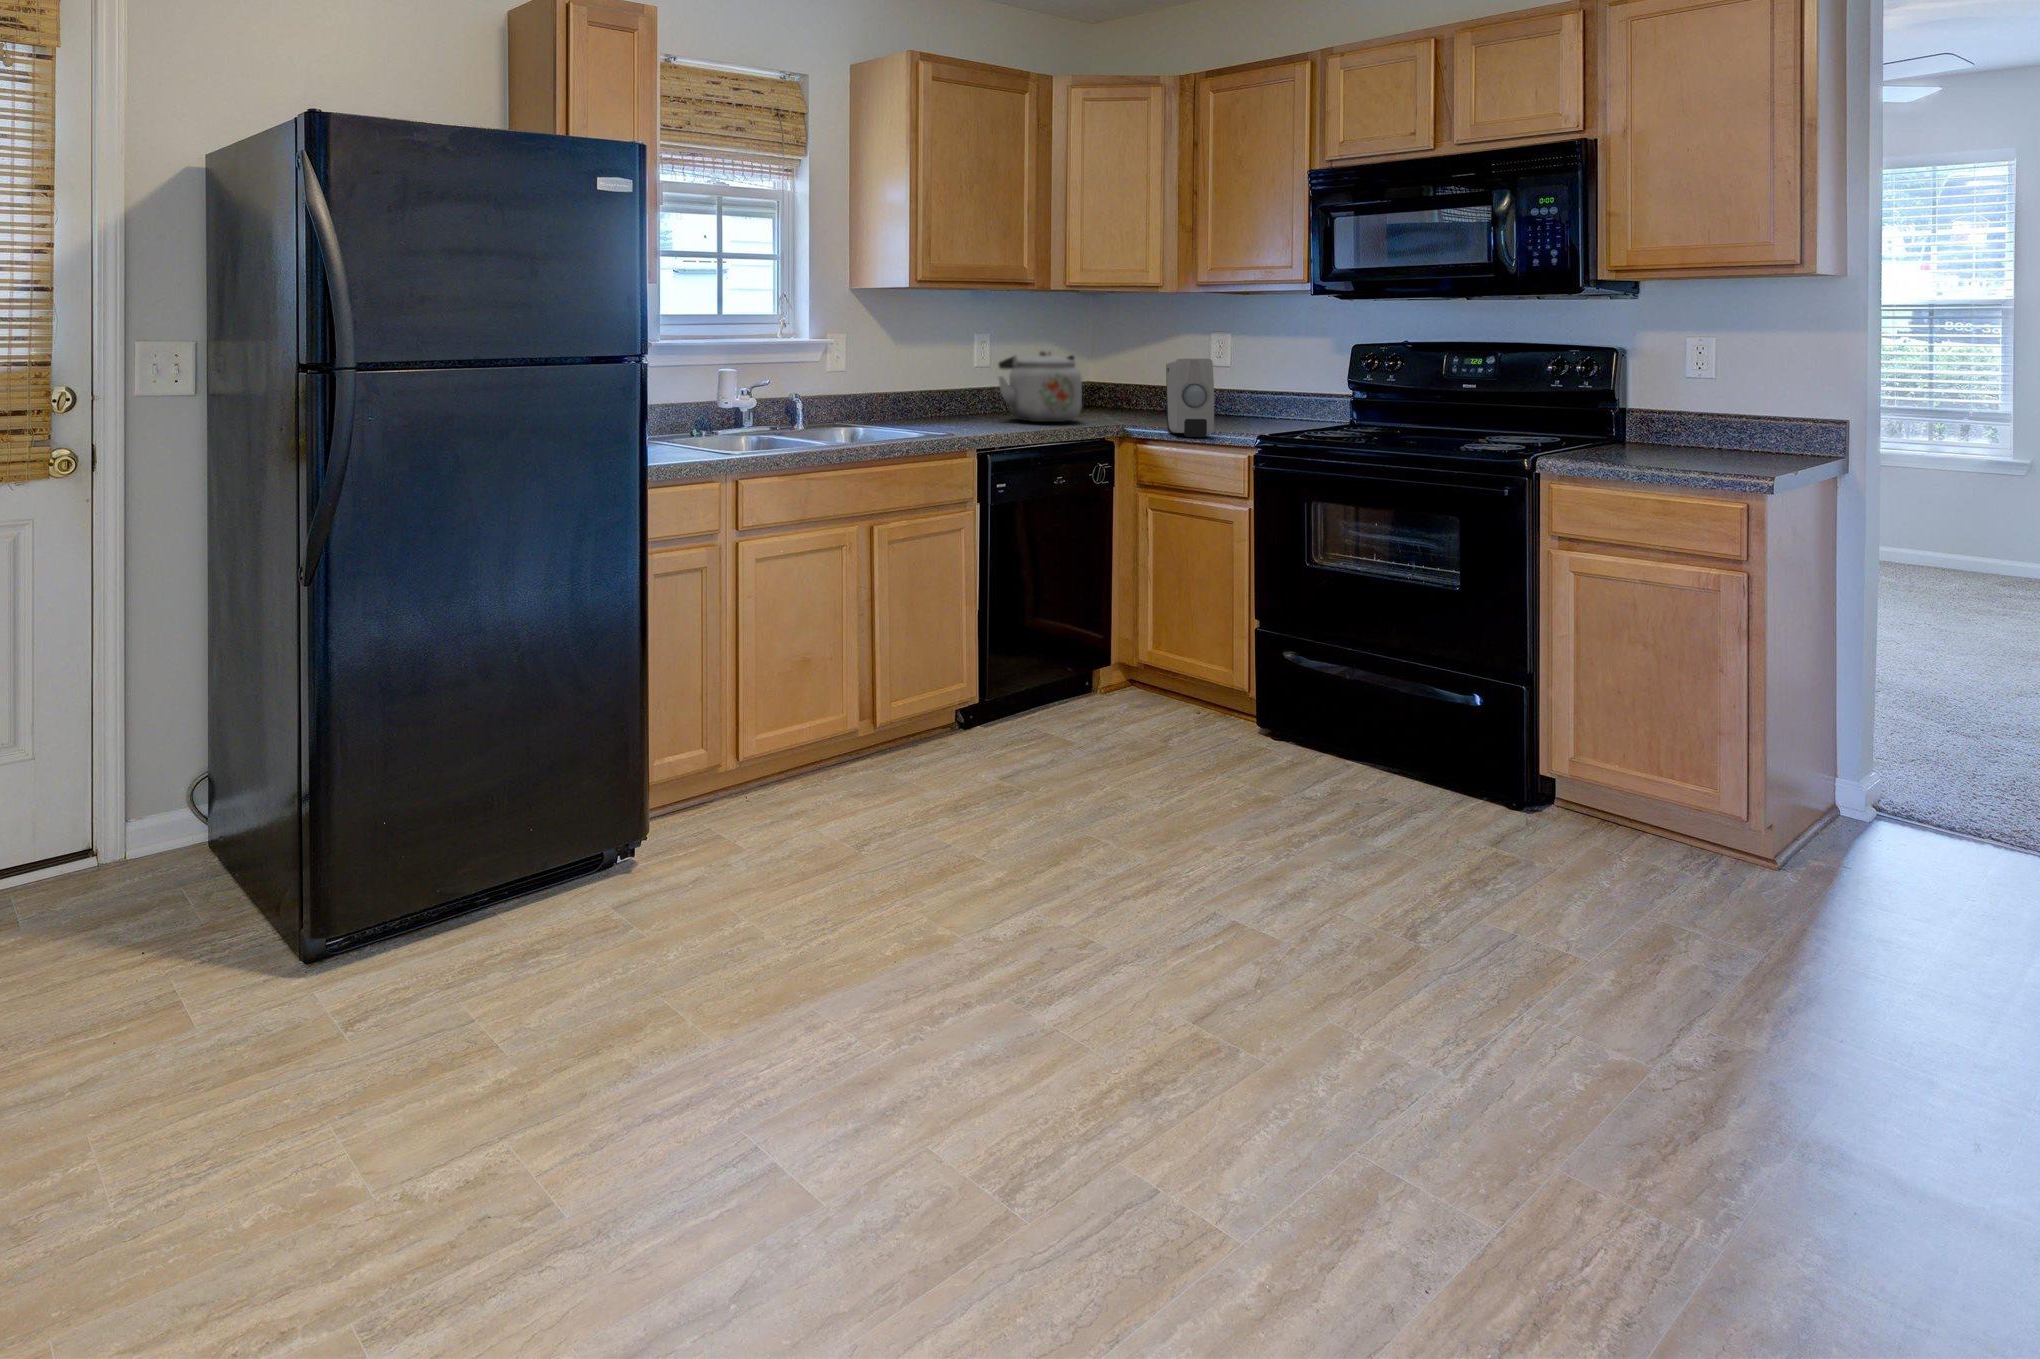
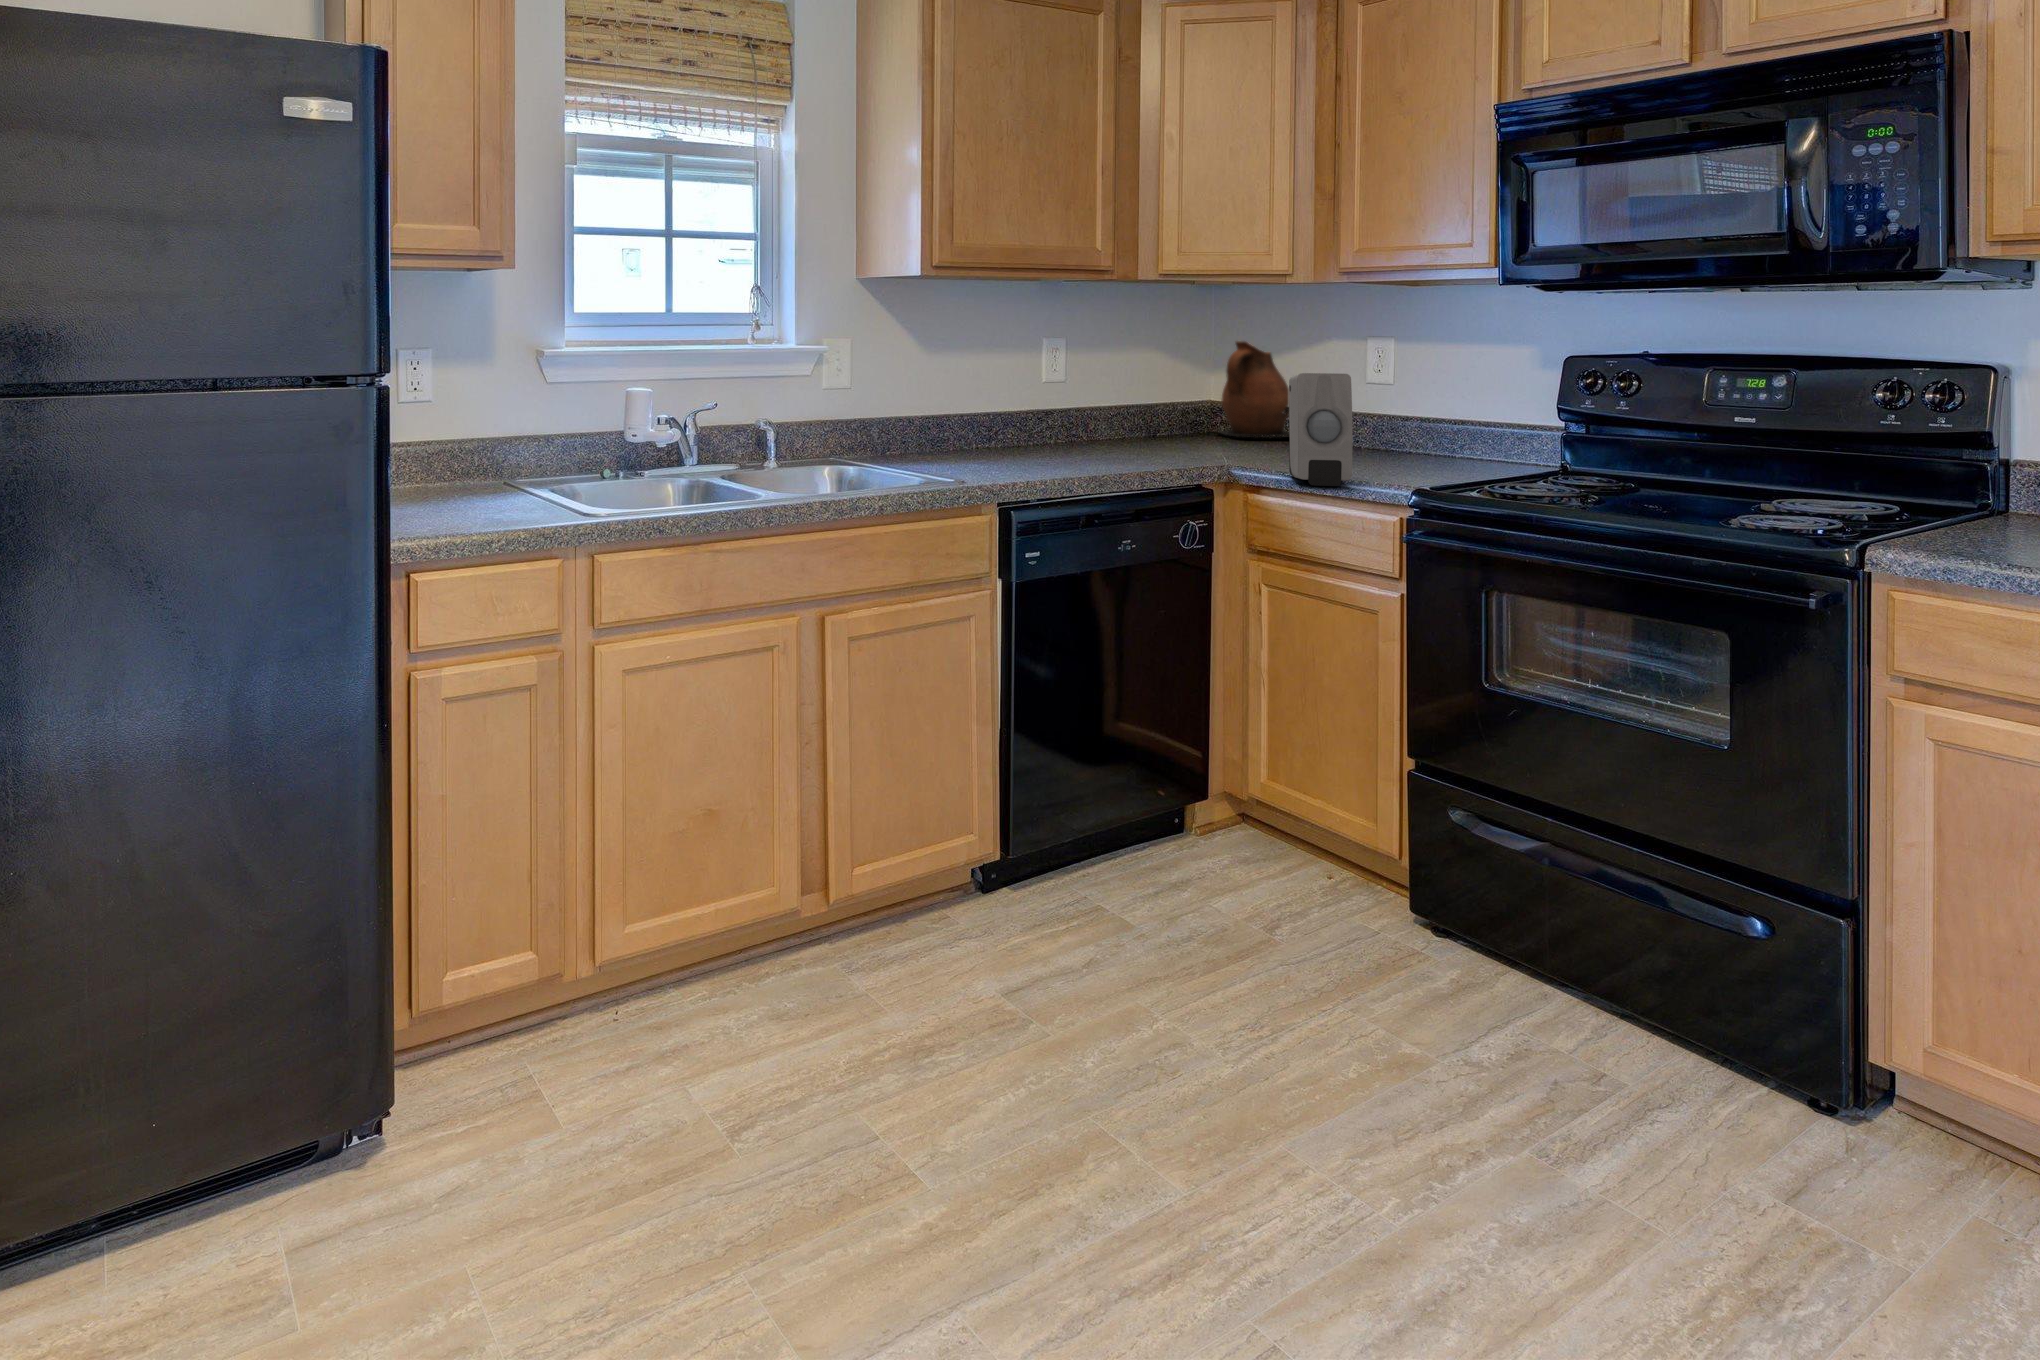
ceramic pitcher: none [1092,338,1160,411] -> present [1219,341,1289,437]
kettle: present [999,351,1082,422] -> none [1062,358,1179,456]

